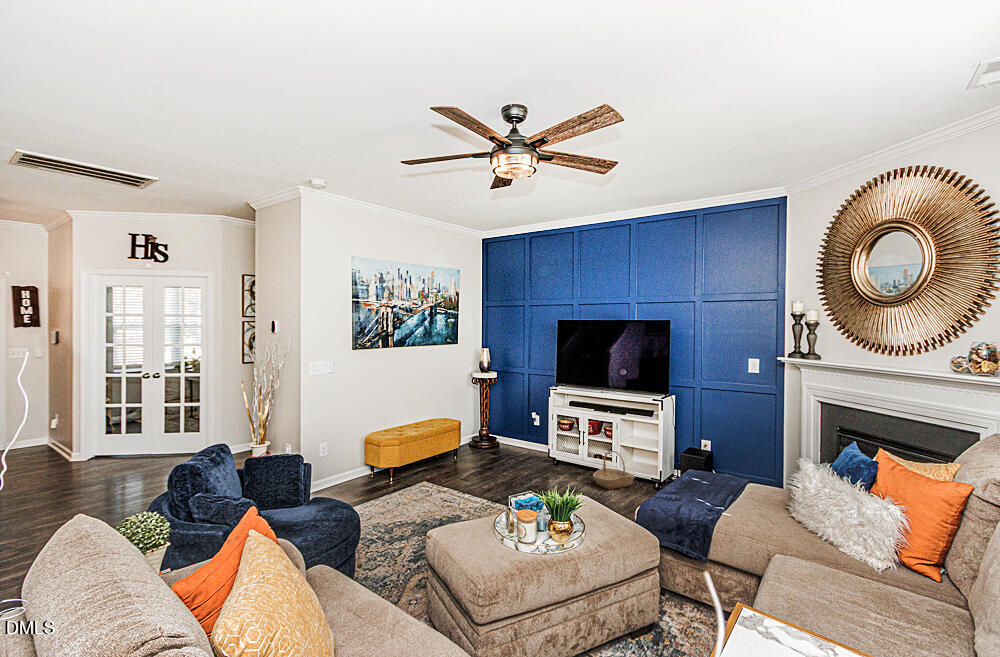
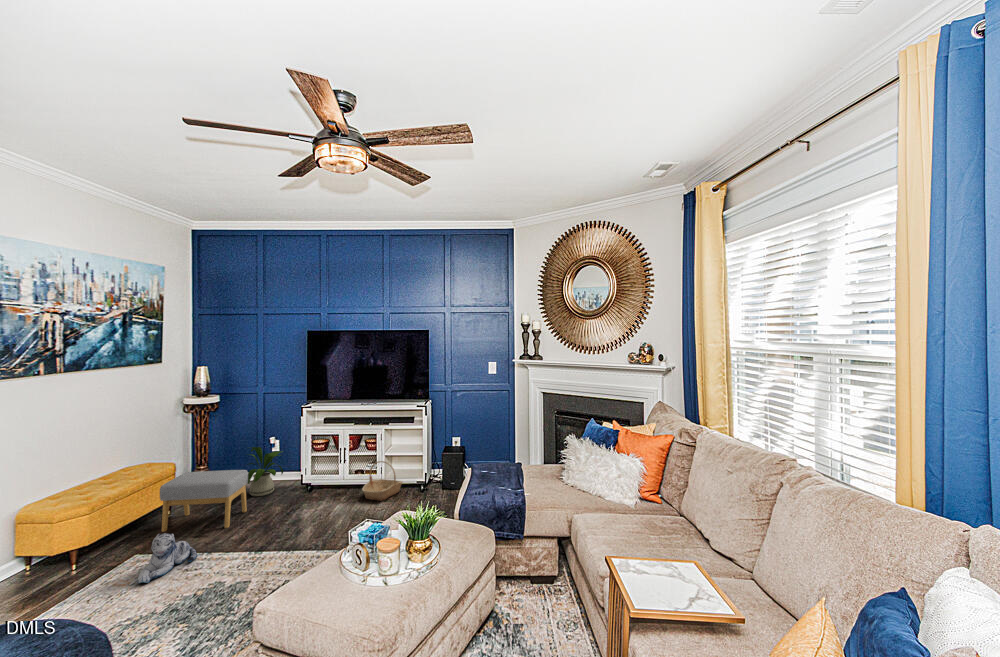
house plant: none [505,418,541,461] -> present [247,447,283,496]
footstool: none [443,430,502,479] -> present [160,470,248,532]
plush toy: none [412,469,453,501] -> present [137,533,197,583]

